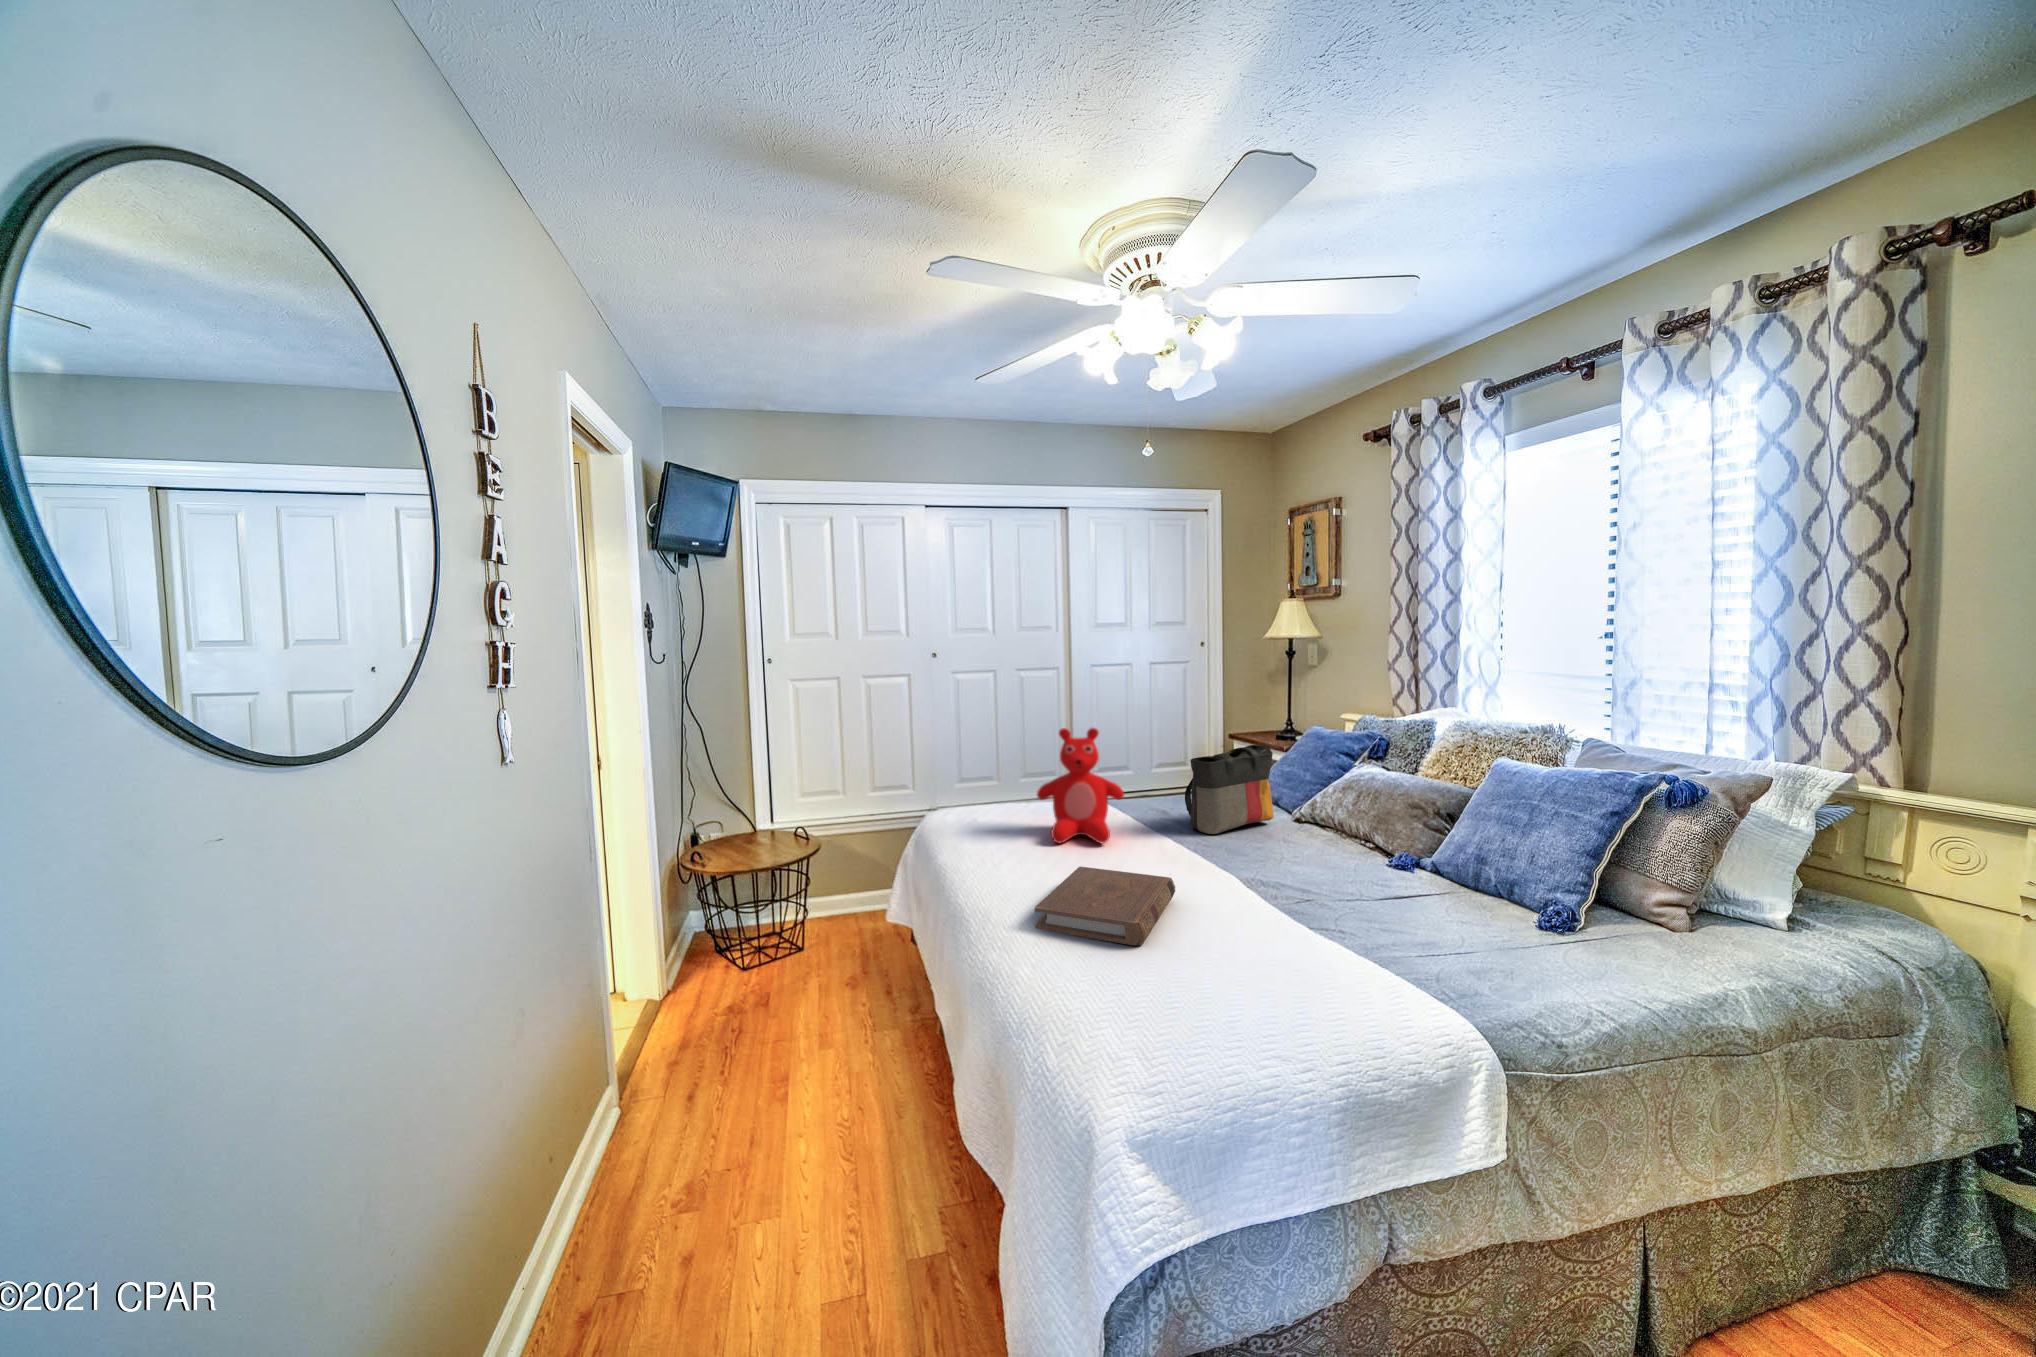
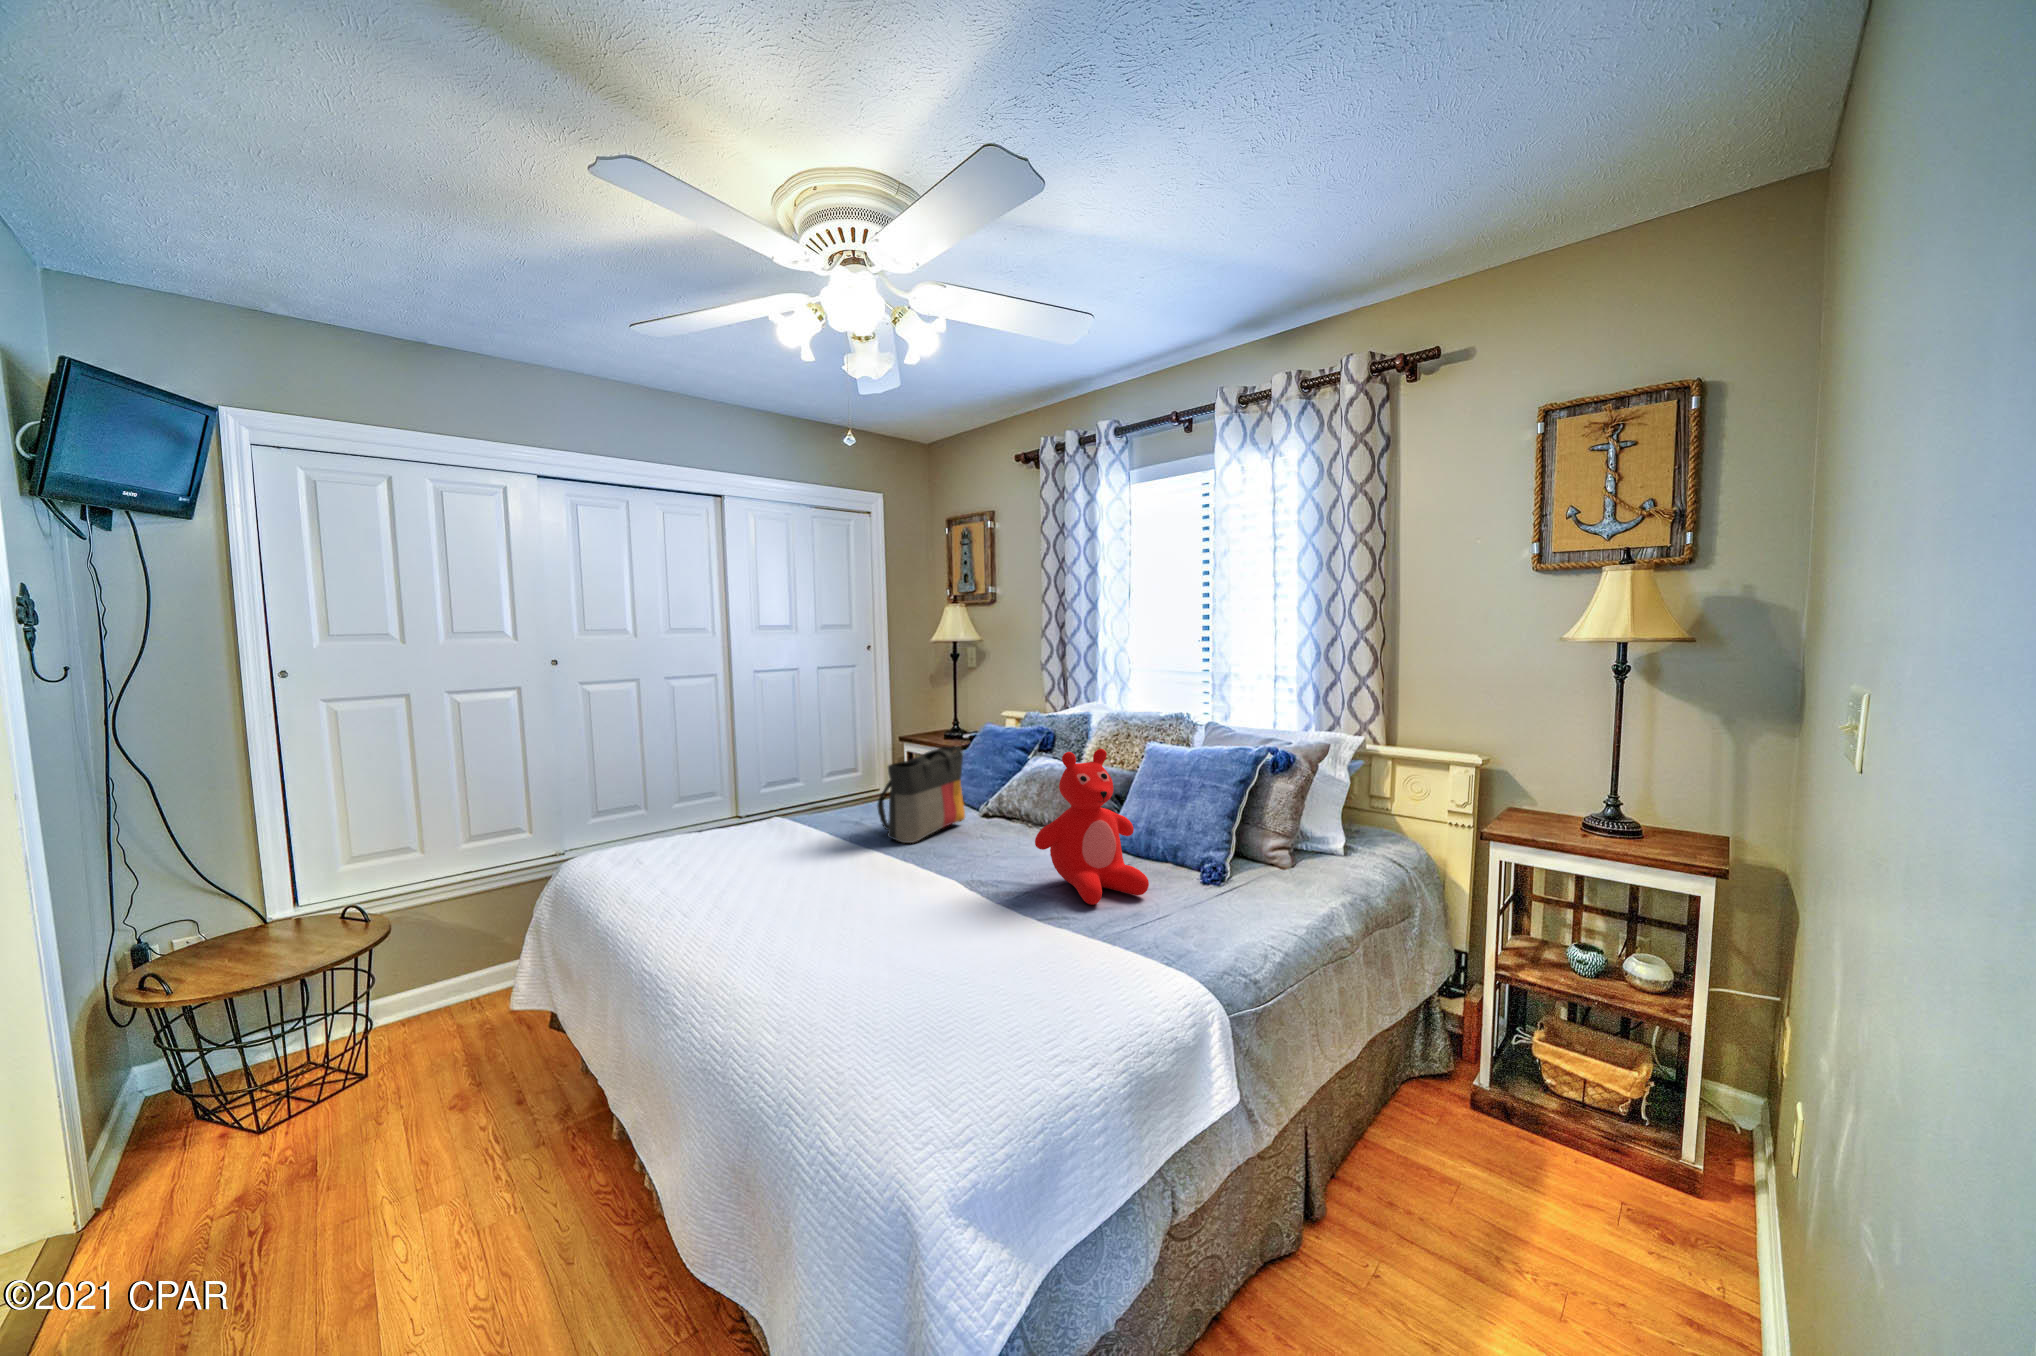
teddy bear: present [1037,728,1124,843] -> present [1035,749,1149,905]
book: present [1035,867,1175,946] -> none [751,895,903,989]

